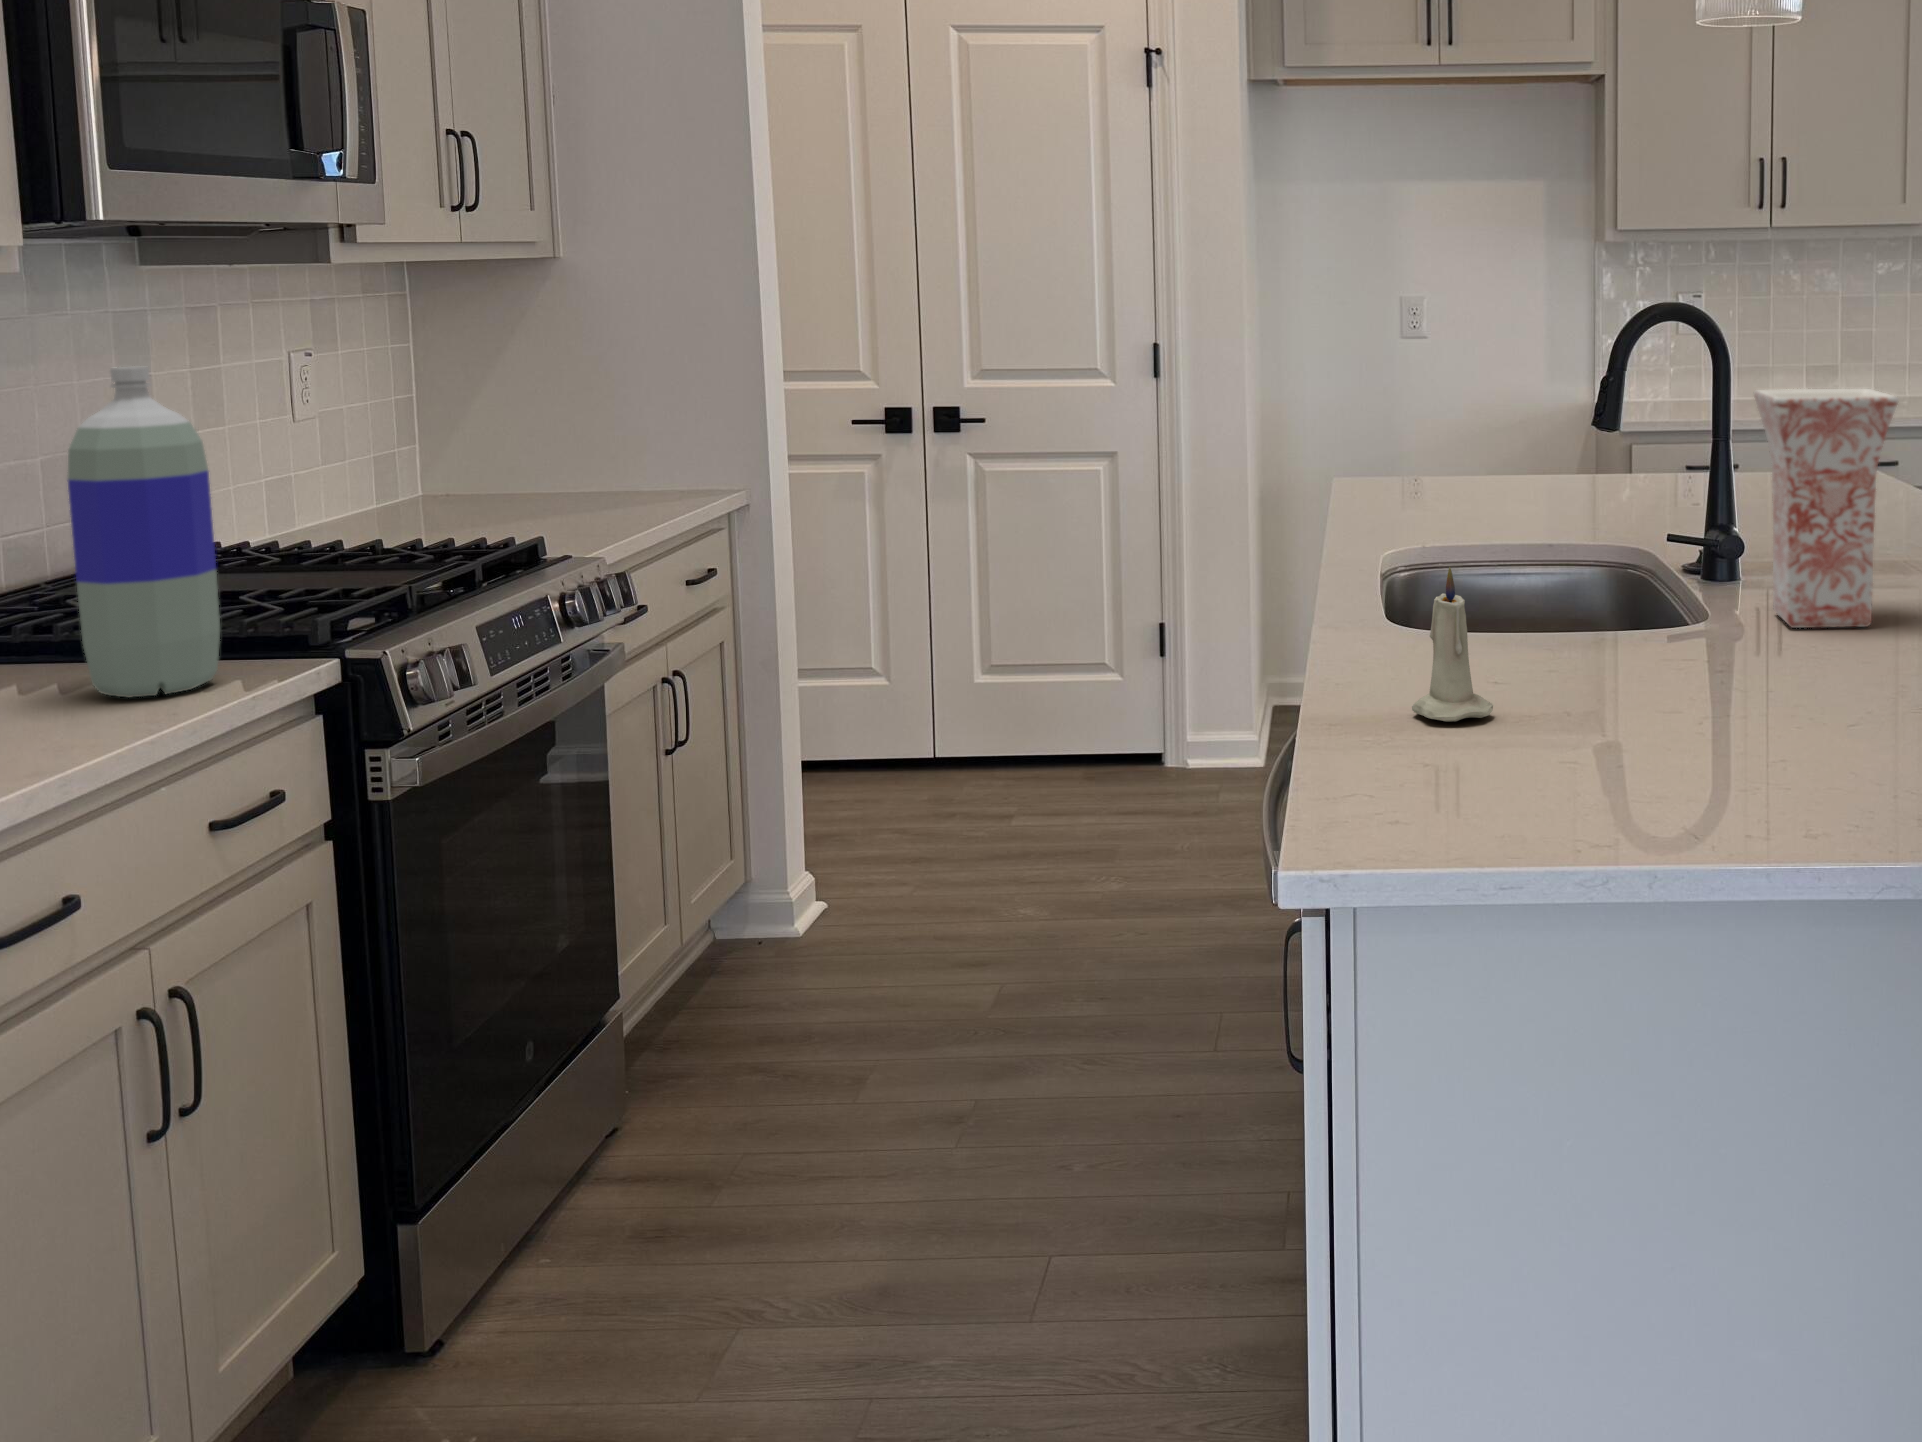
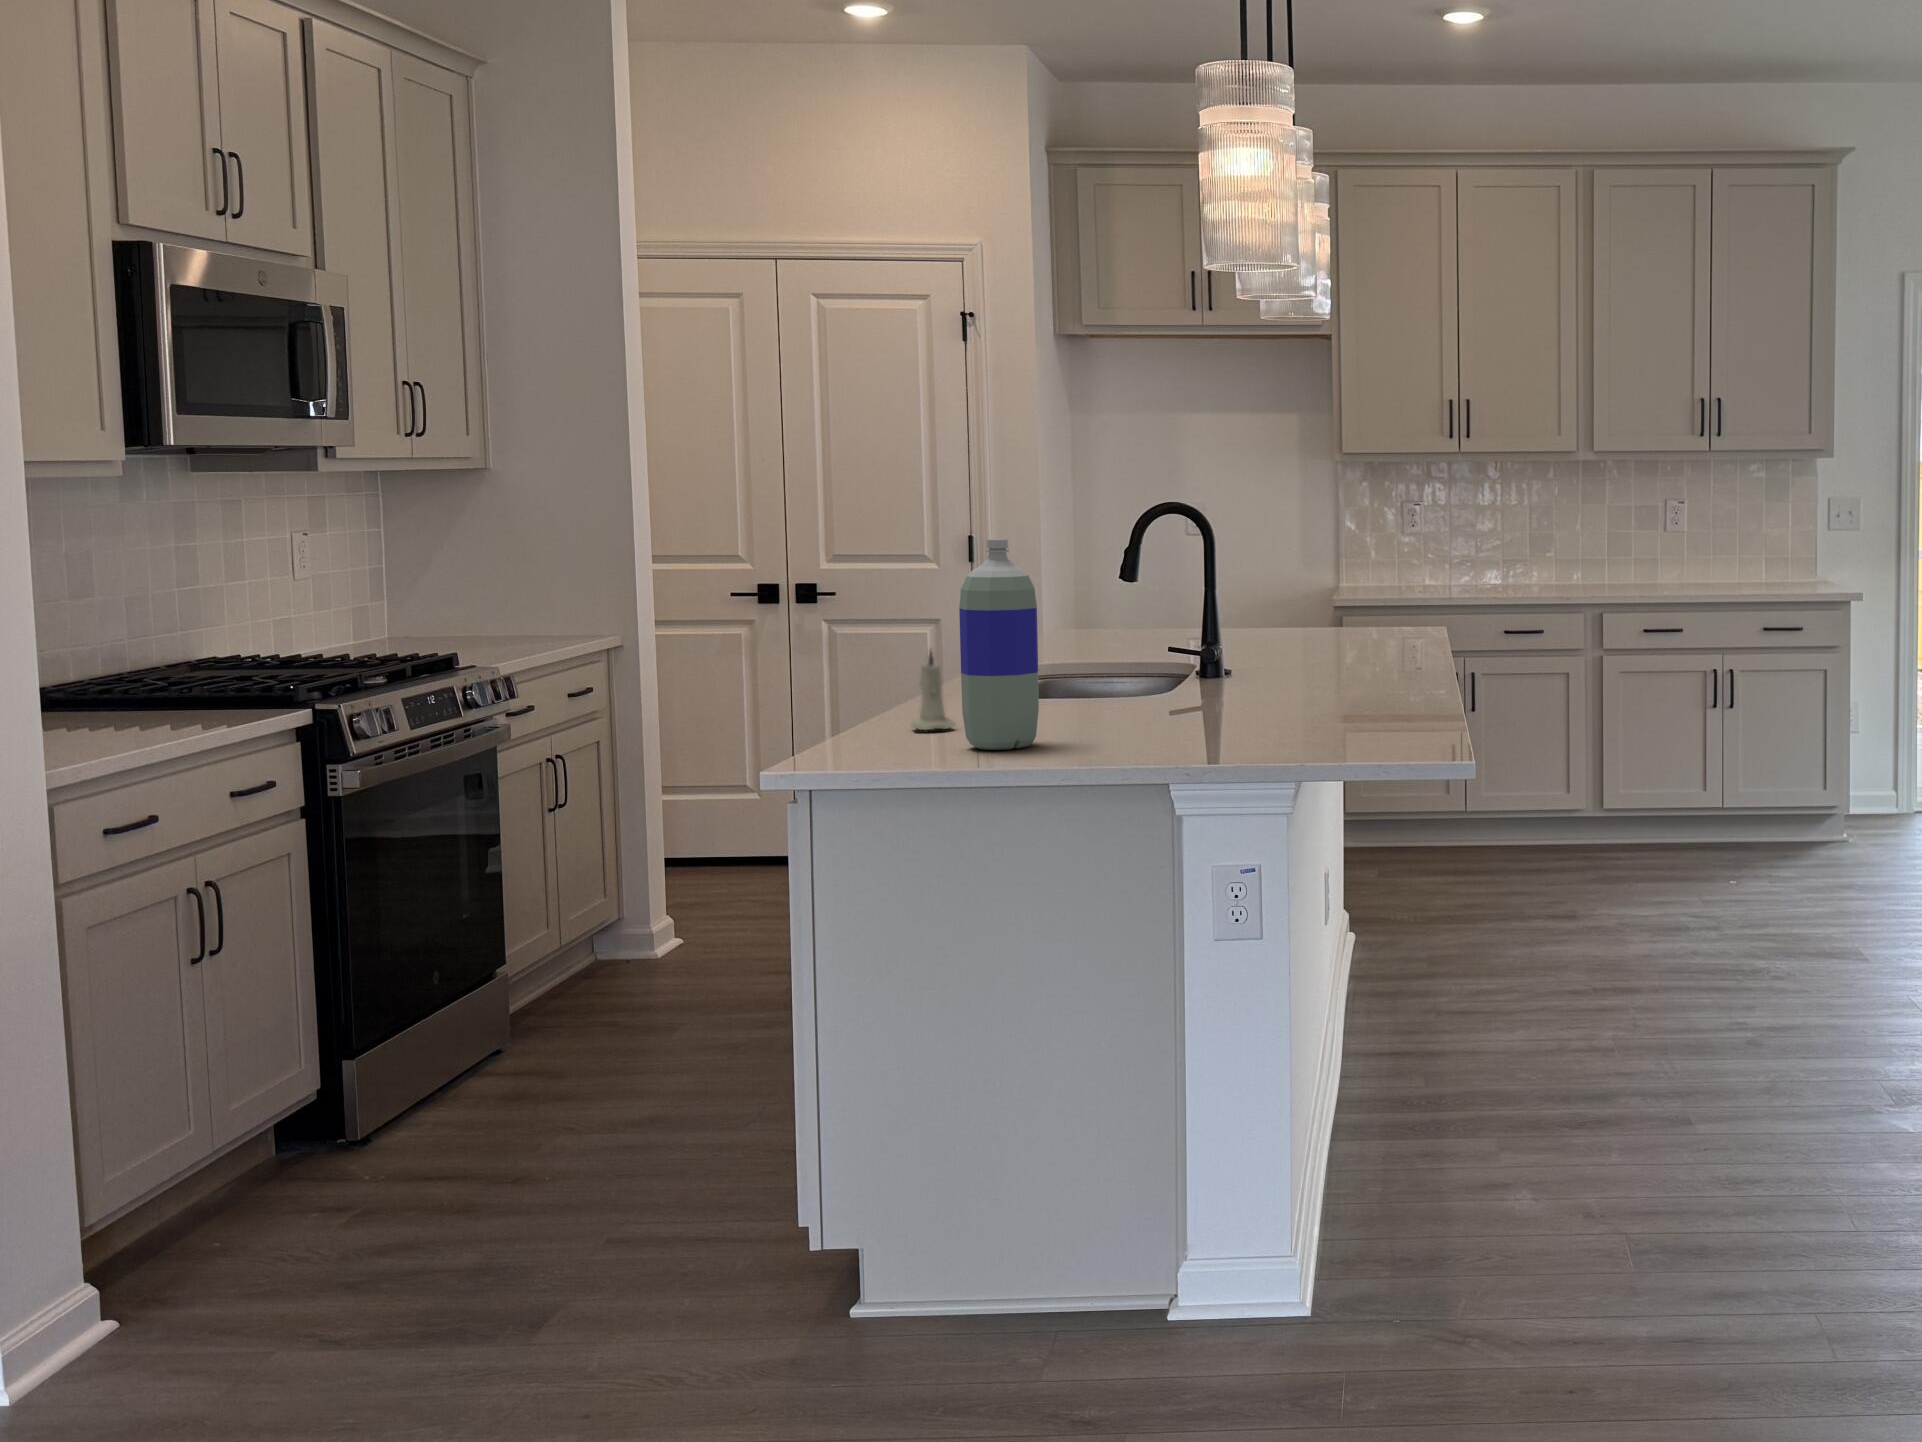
bottle: present [68,367,220,697] -> present [959,539,1039,750]
vase: present [1754,389,1898,628] -> none [1177,557,1257,698]

